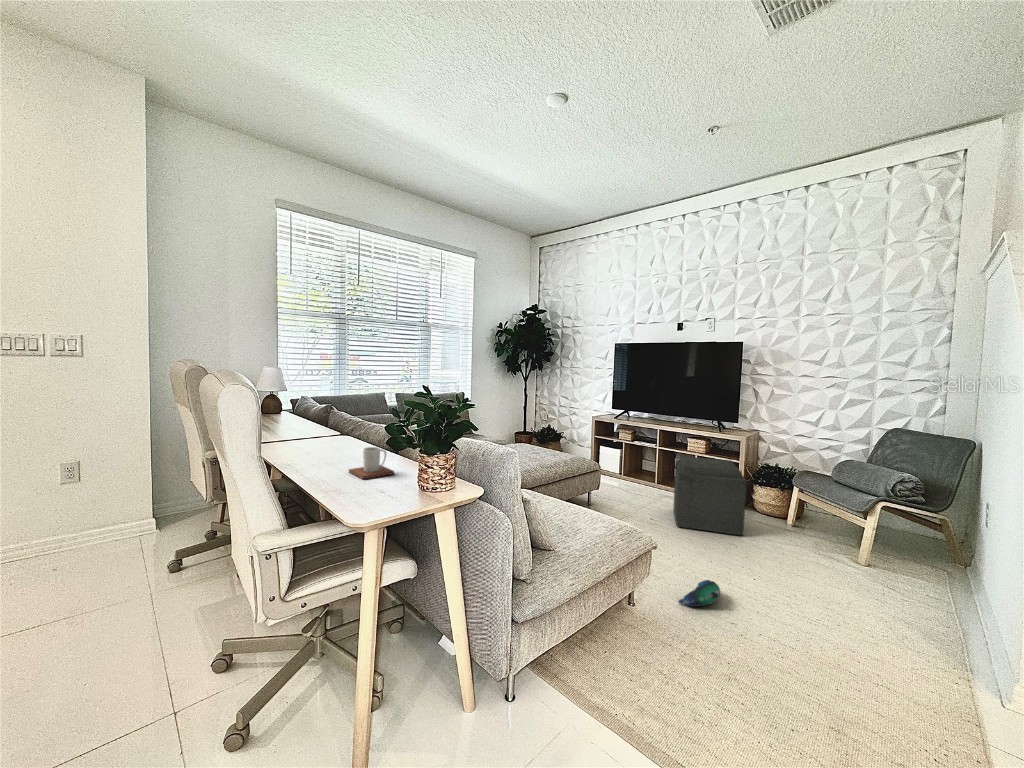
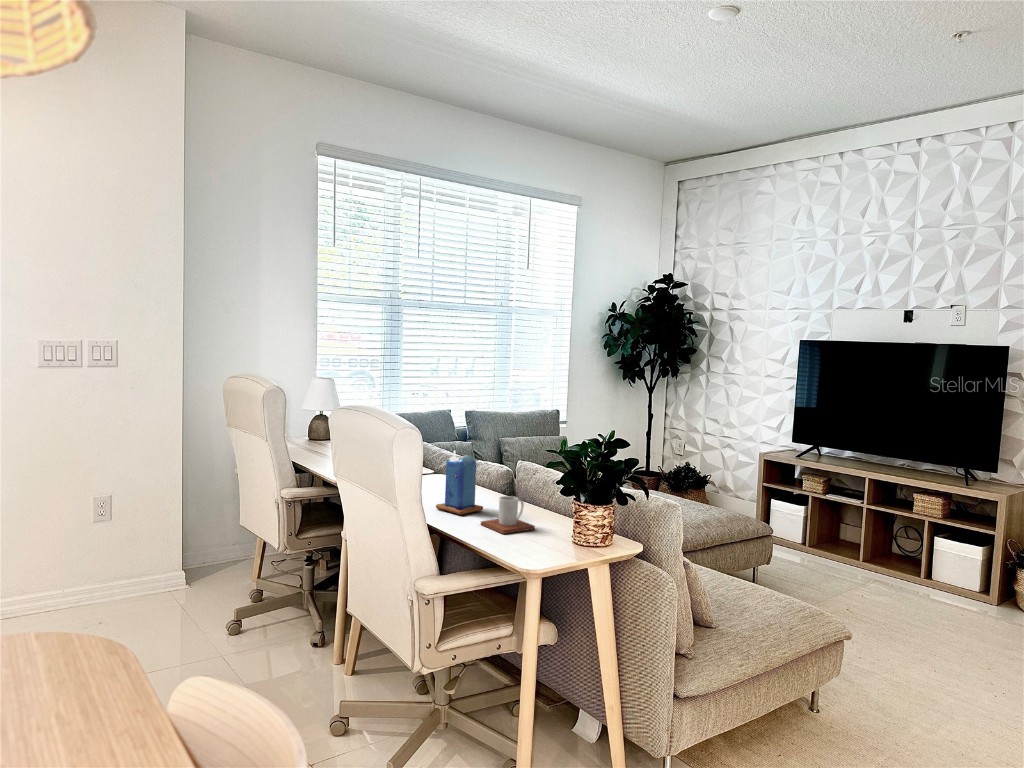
candle: none [319,411,360,465] -> present [436,450,483,515]
ottoman: present [674,456,747,535] -> none [888,521,1005,644]
plush toy: present [678,580,720,607] -> none [889,697,951,730]

